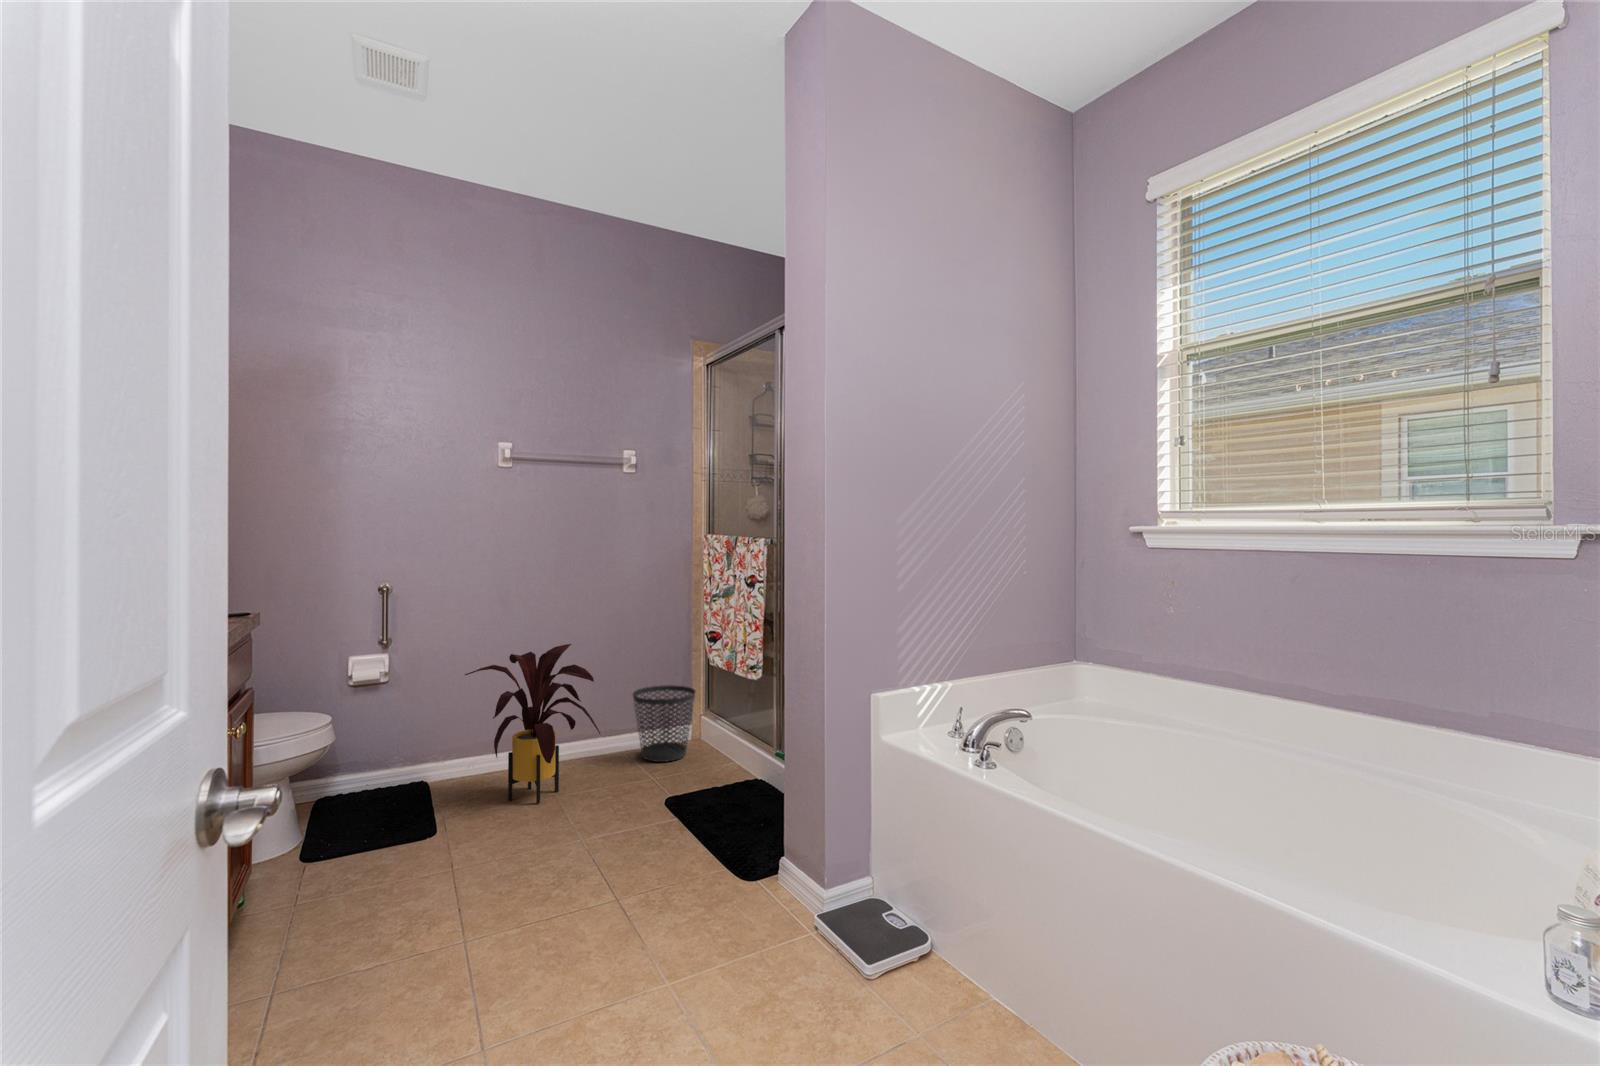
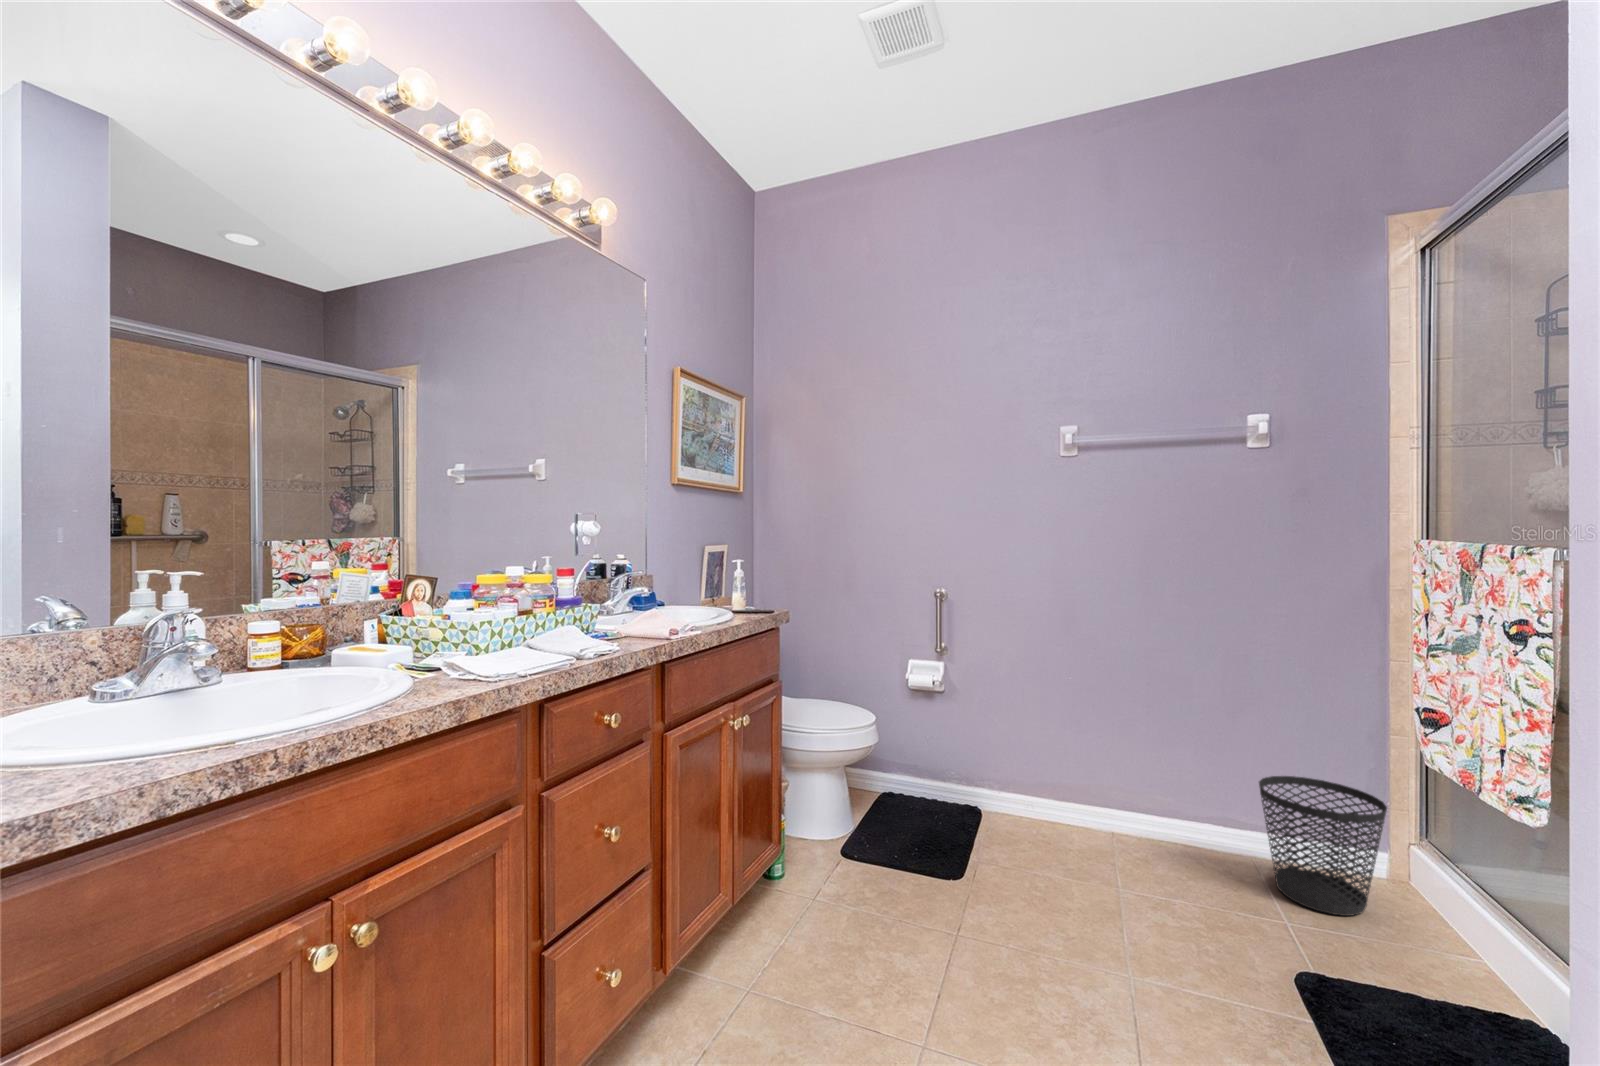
house plant: present [465,644,600,803] -> none [1003,688,1176,900]

